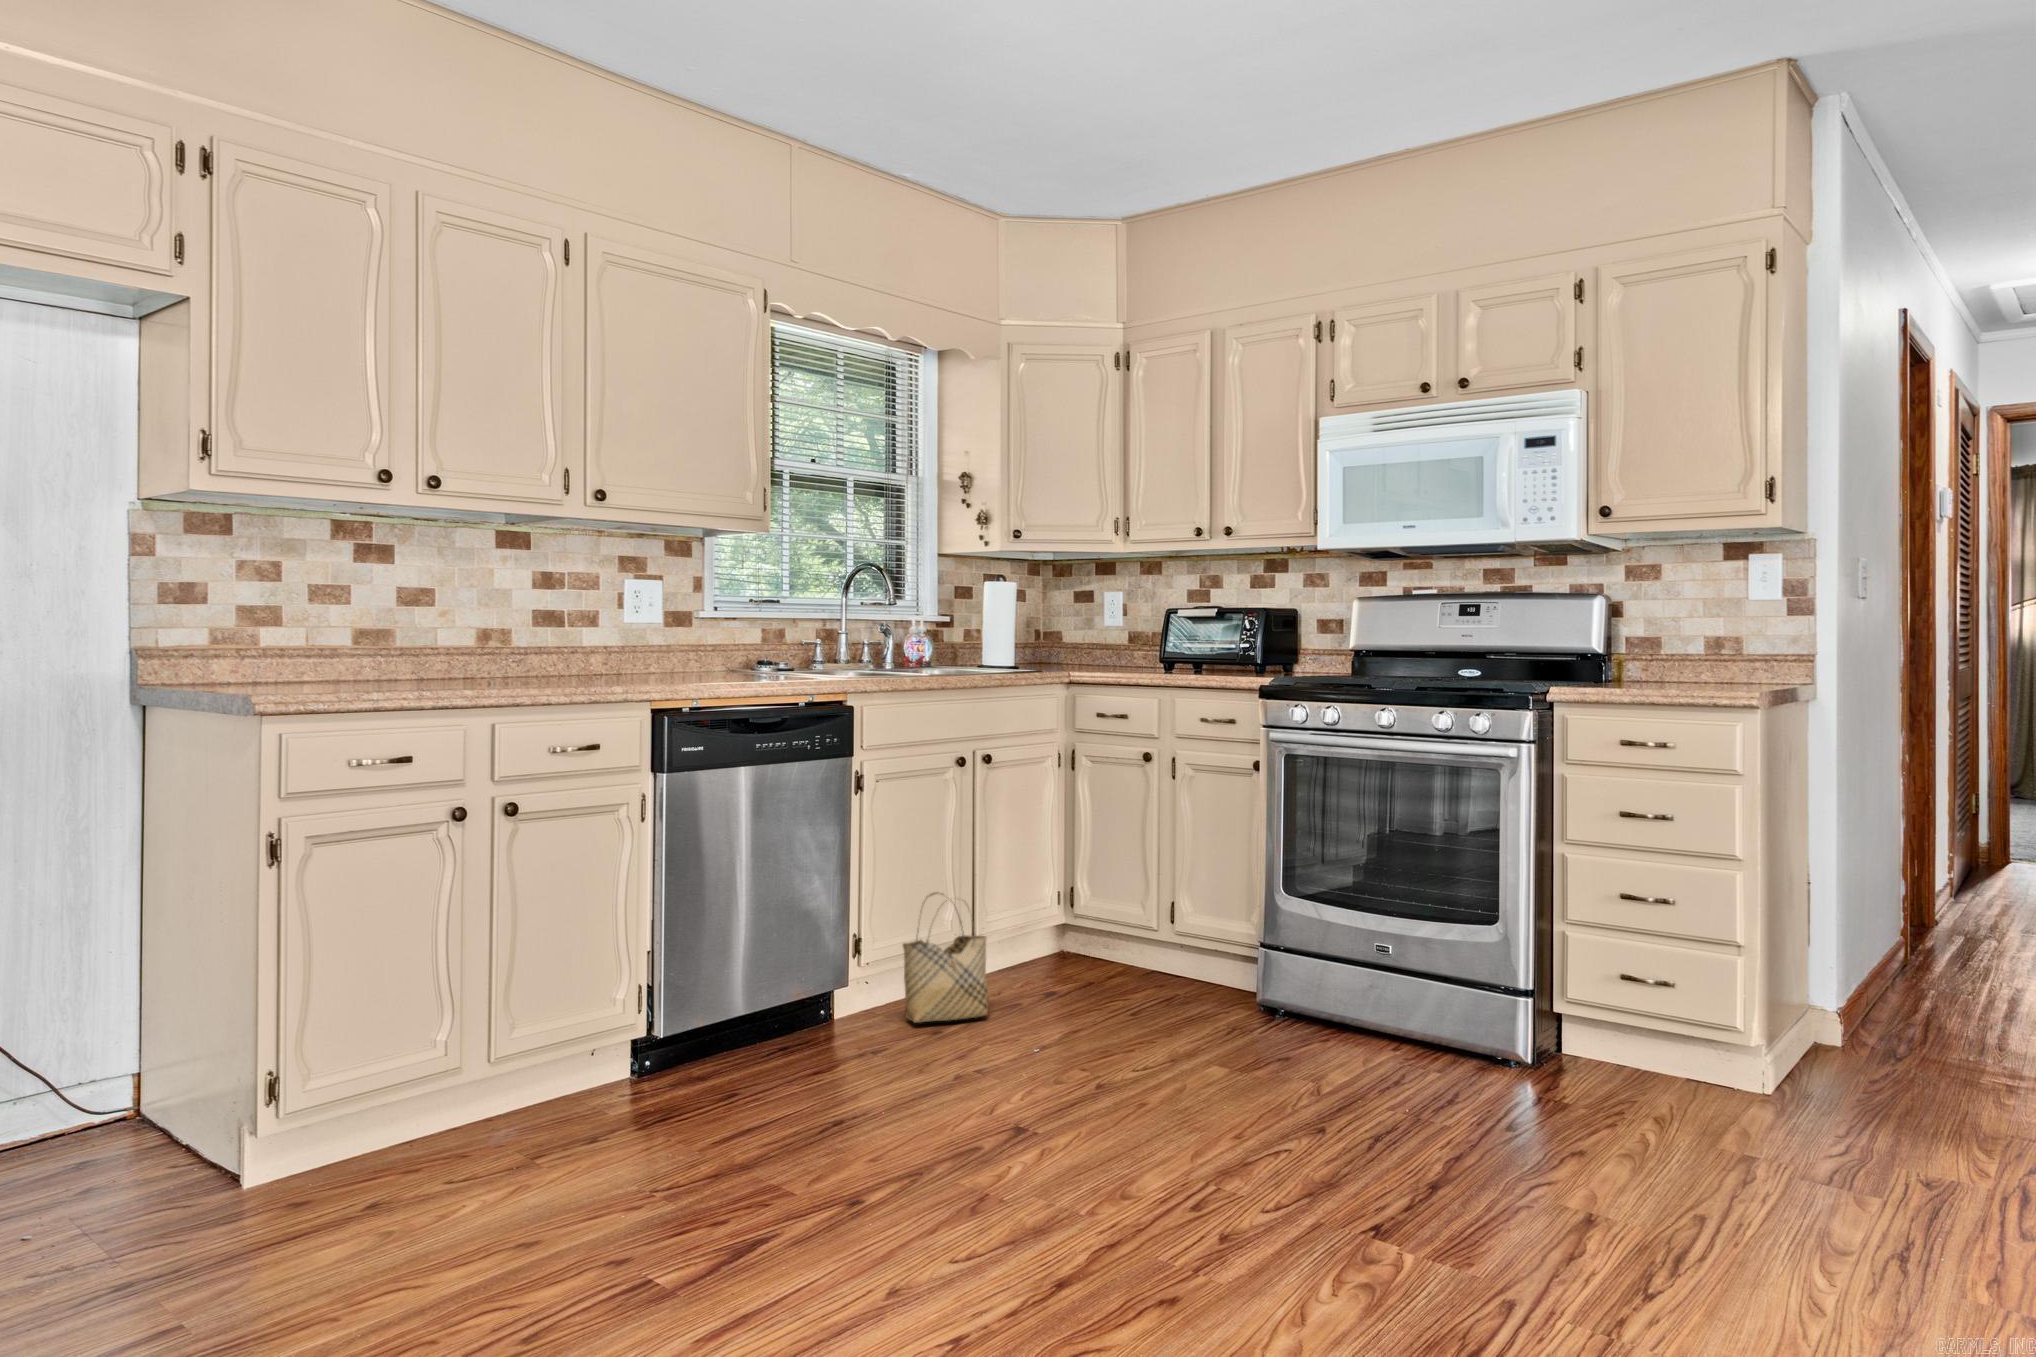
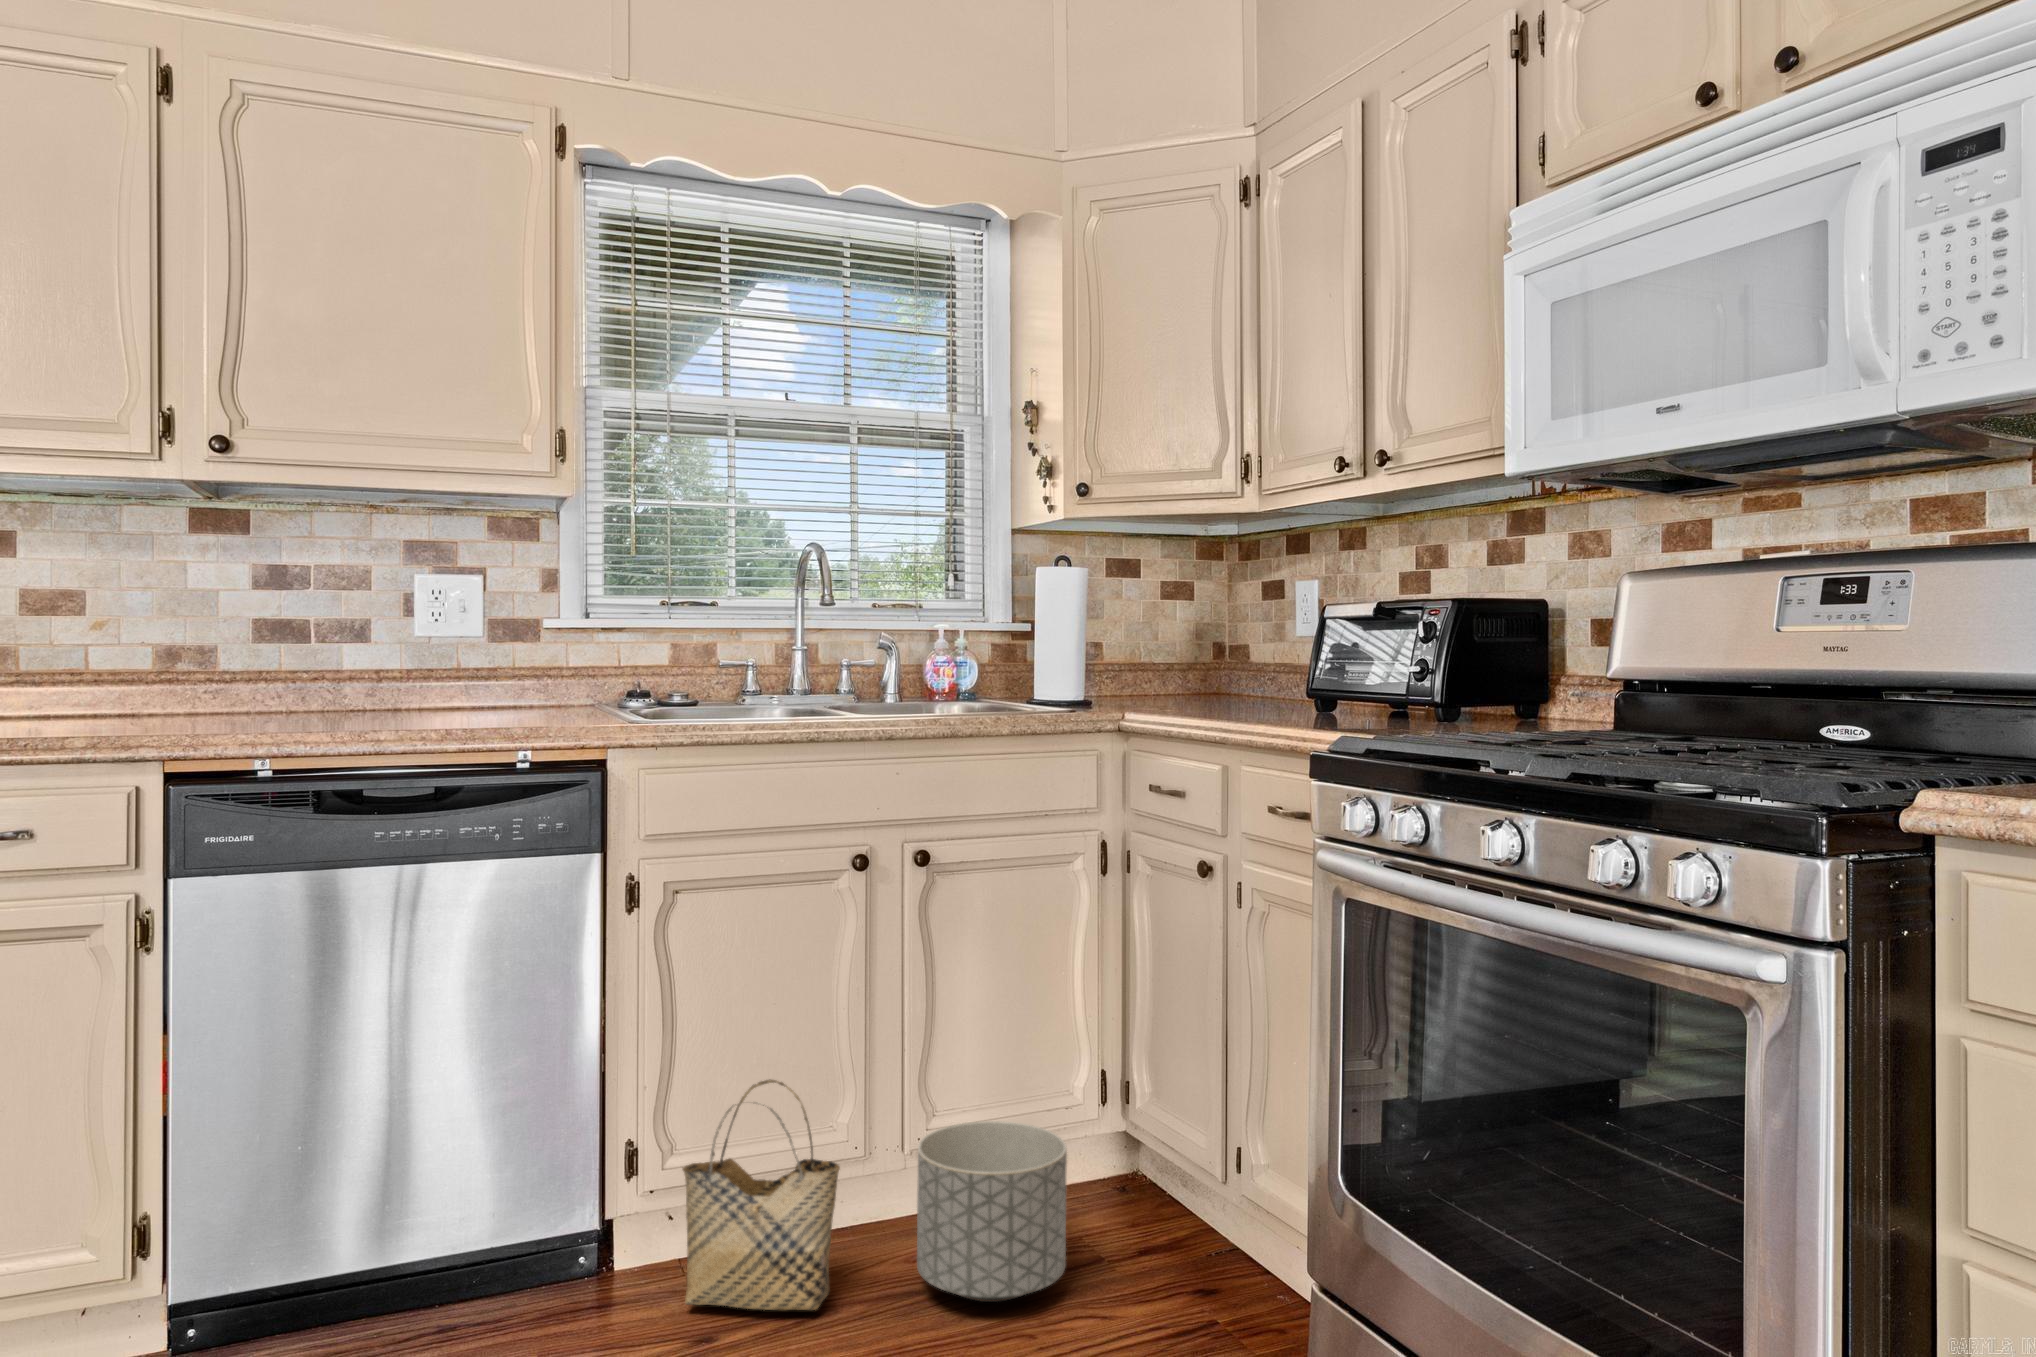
planter: none [1015,910,1100,1003] -> present [917,1121,1067,1302]

